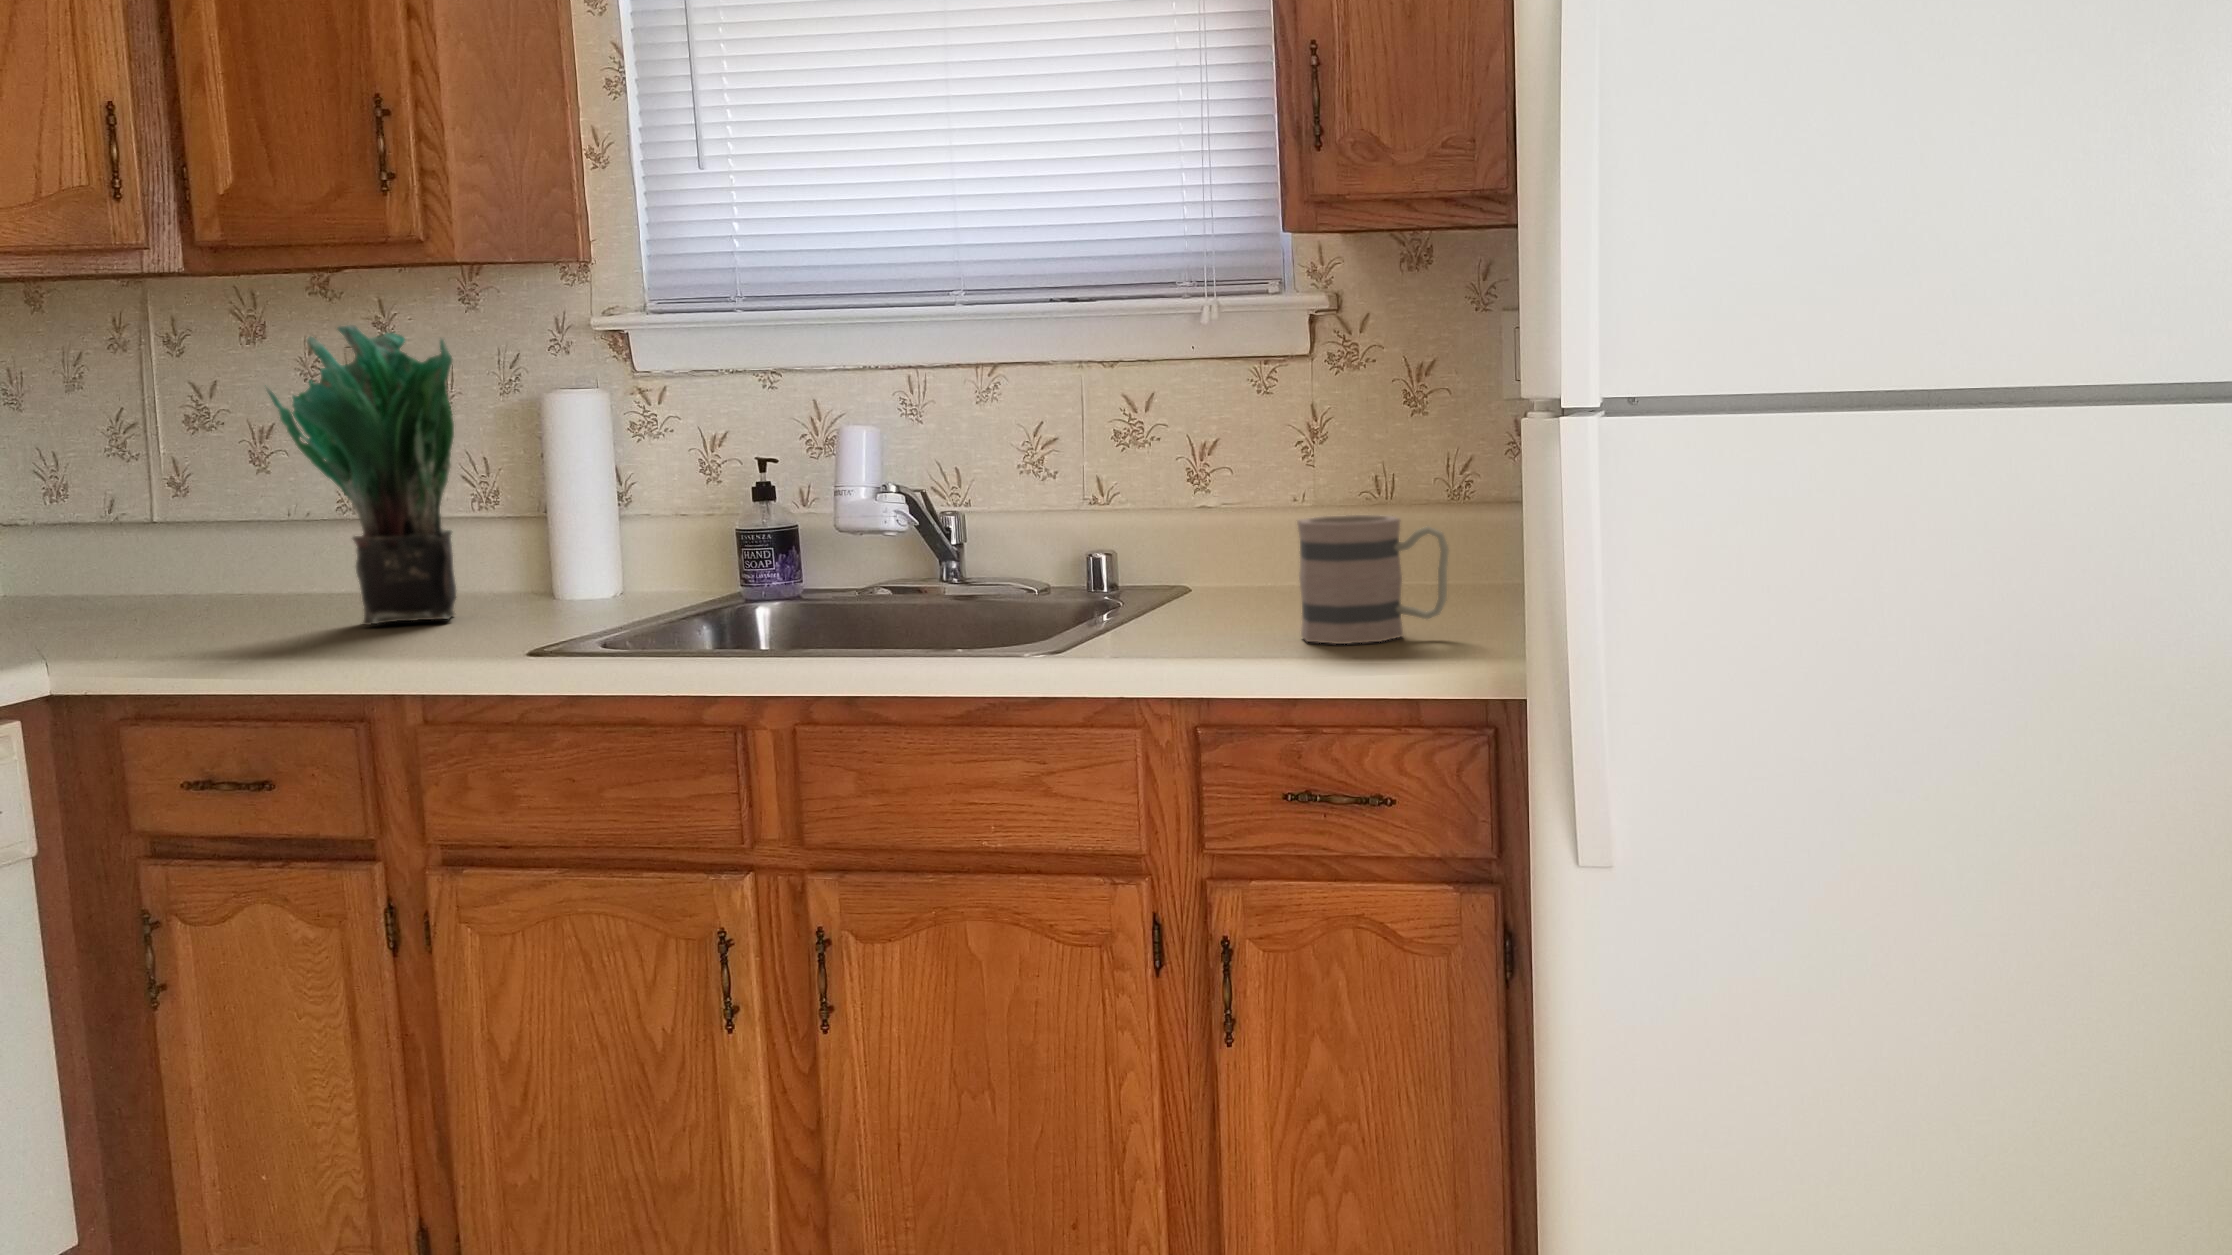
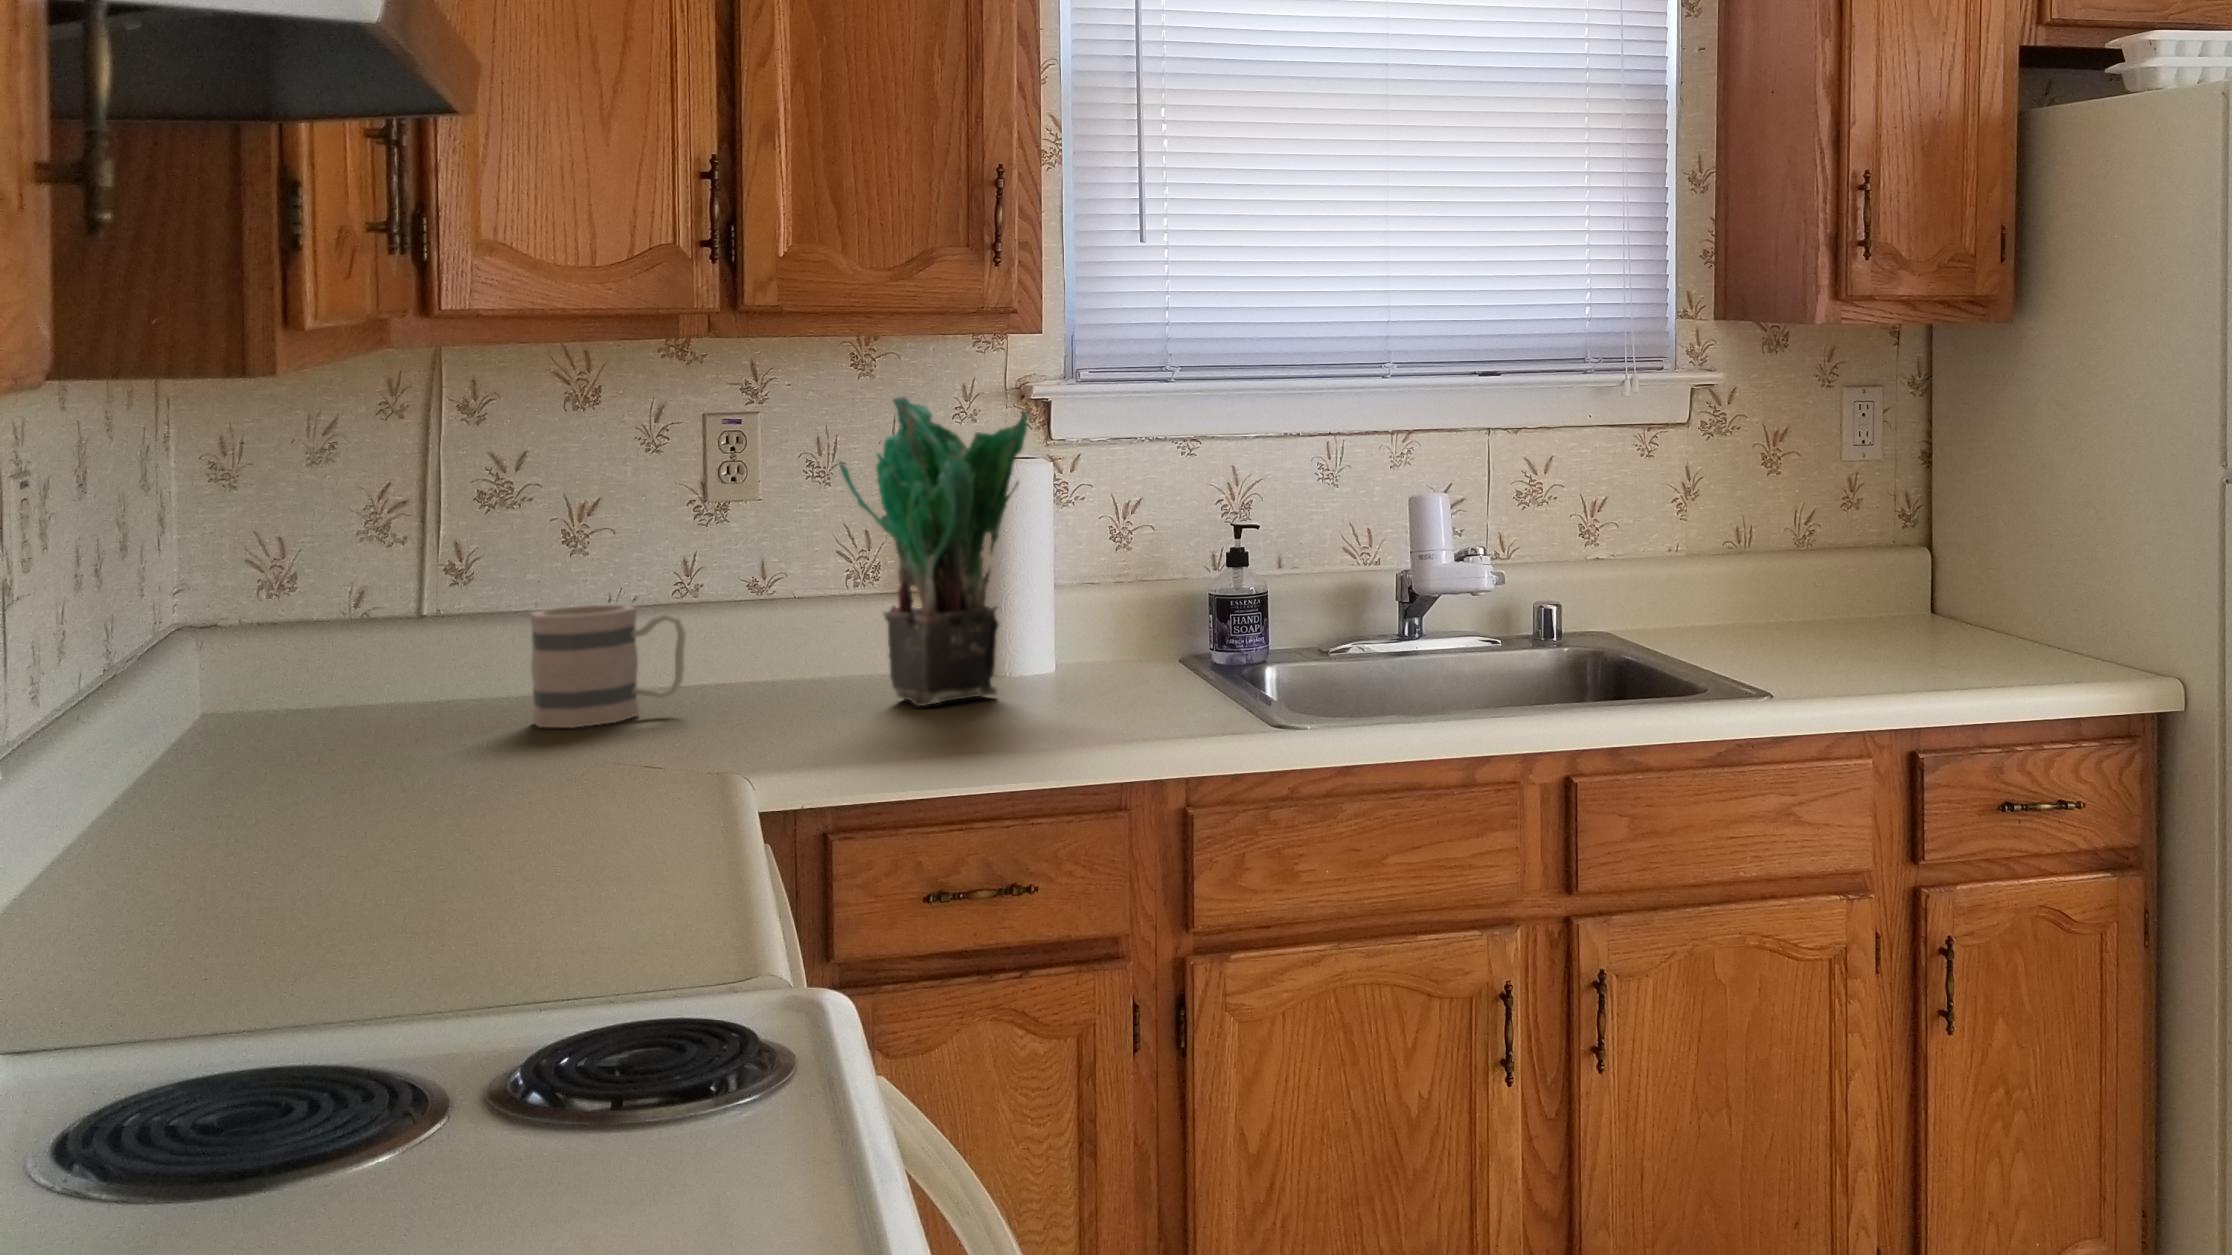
mug: present [1297,515,1449,644] -> present [530,605,685,728]

